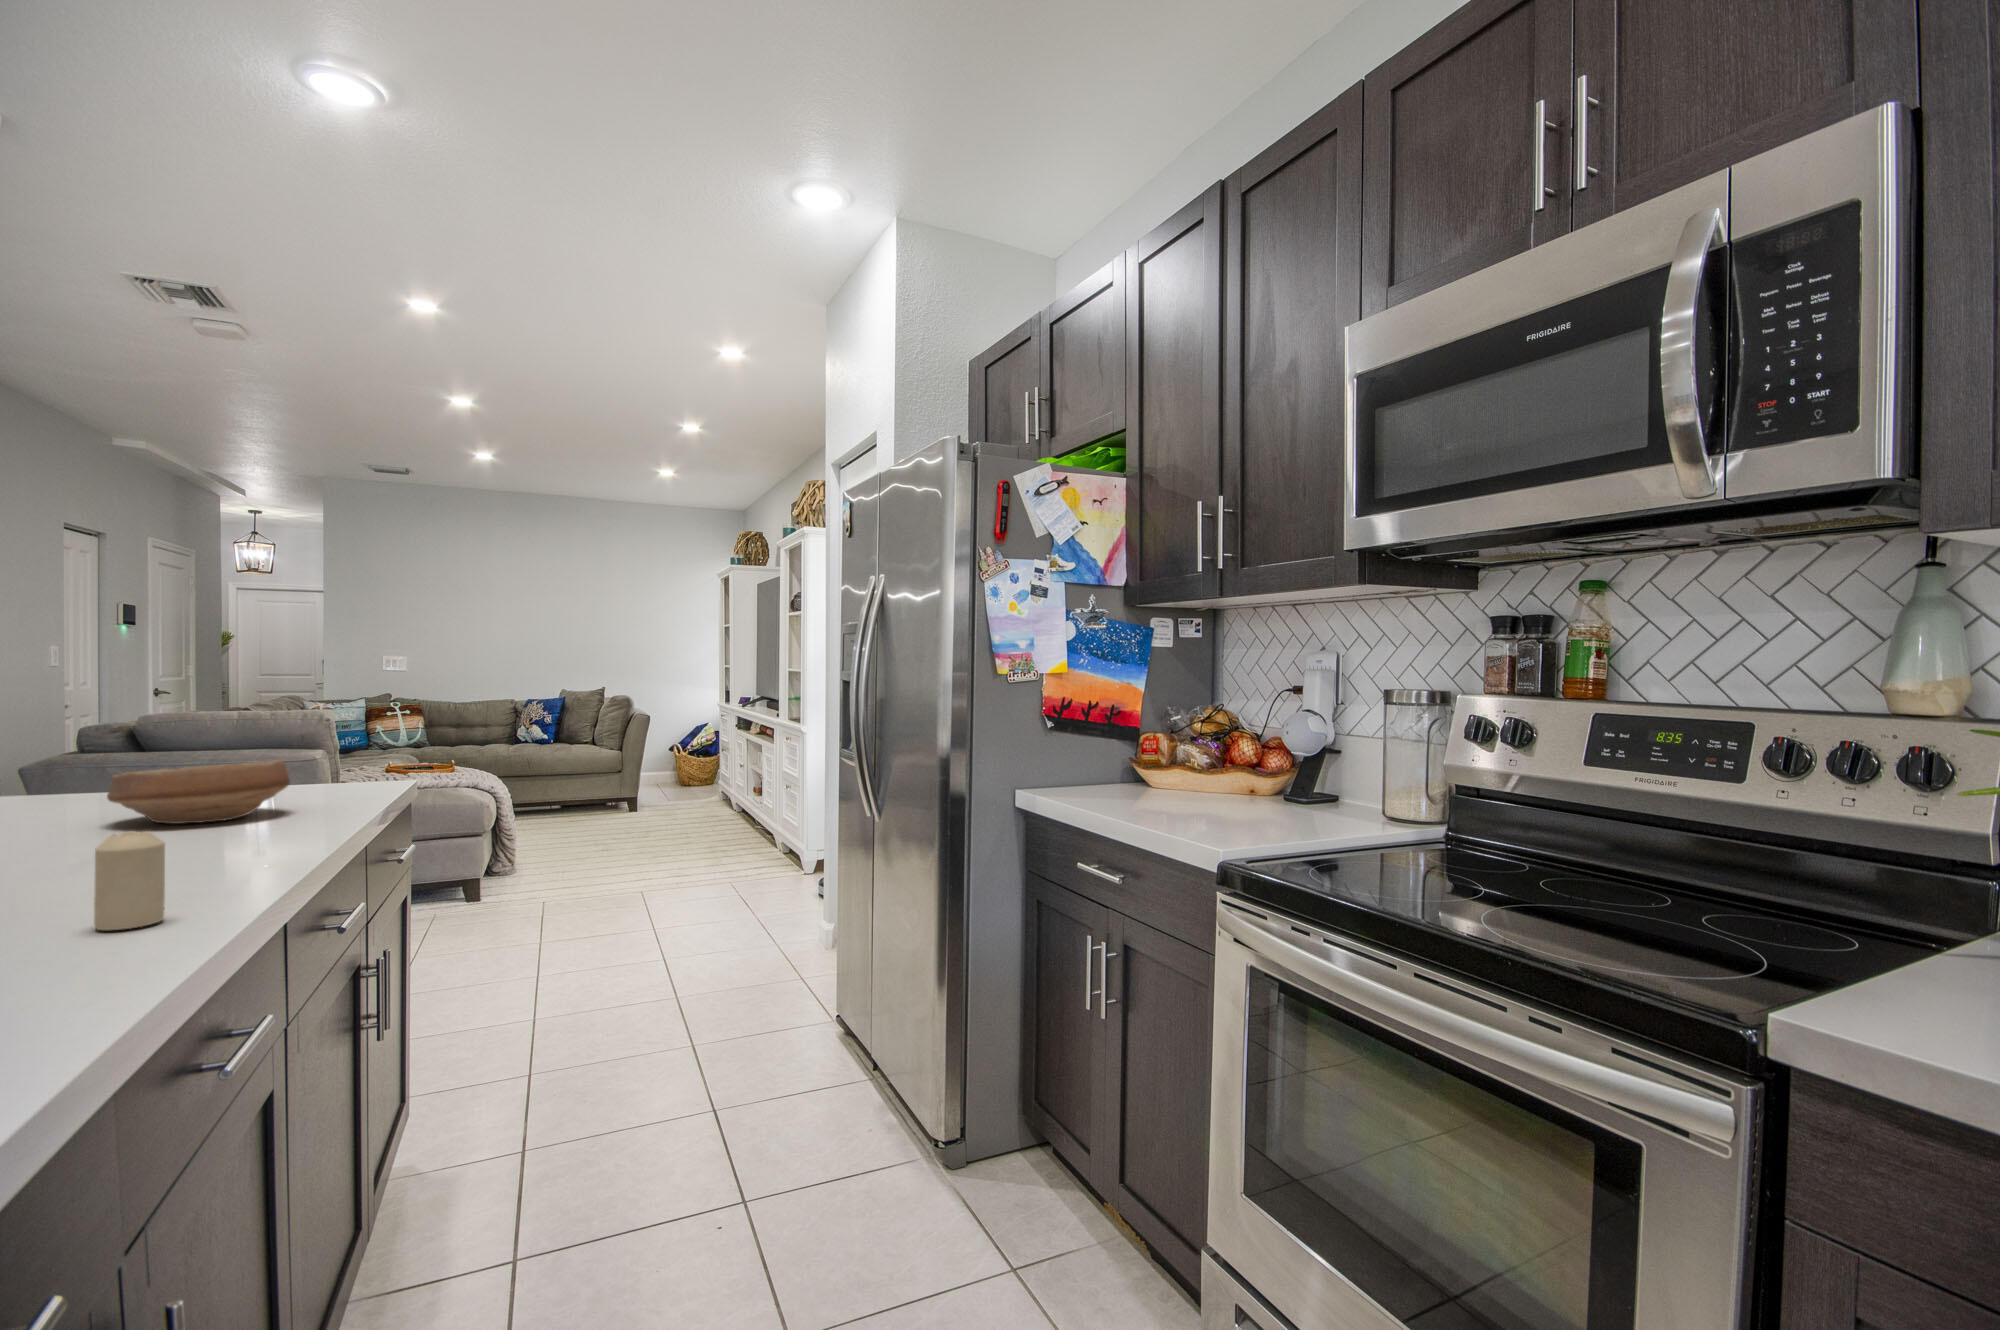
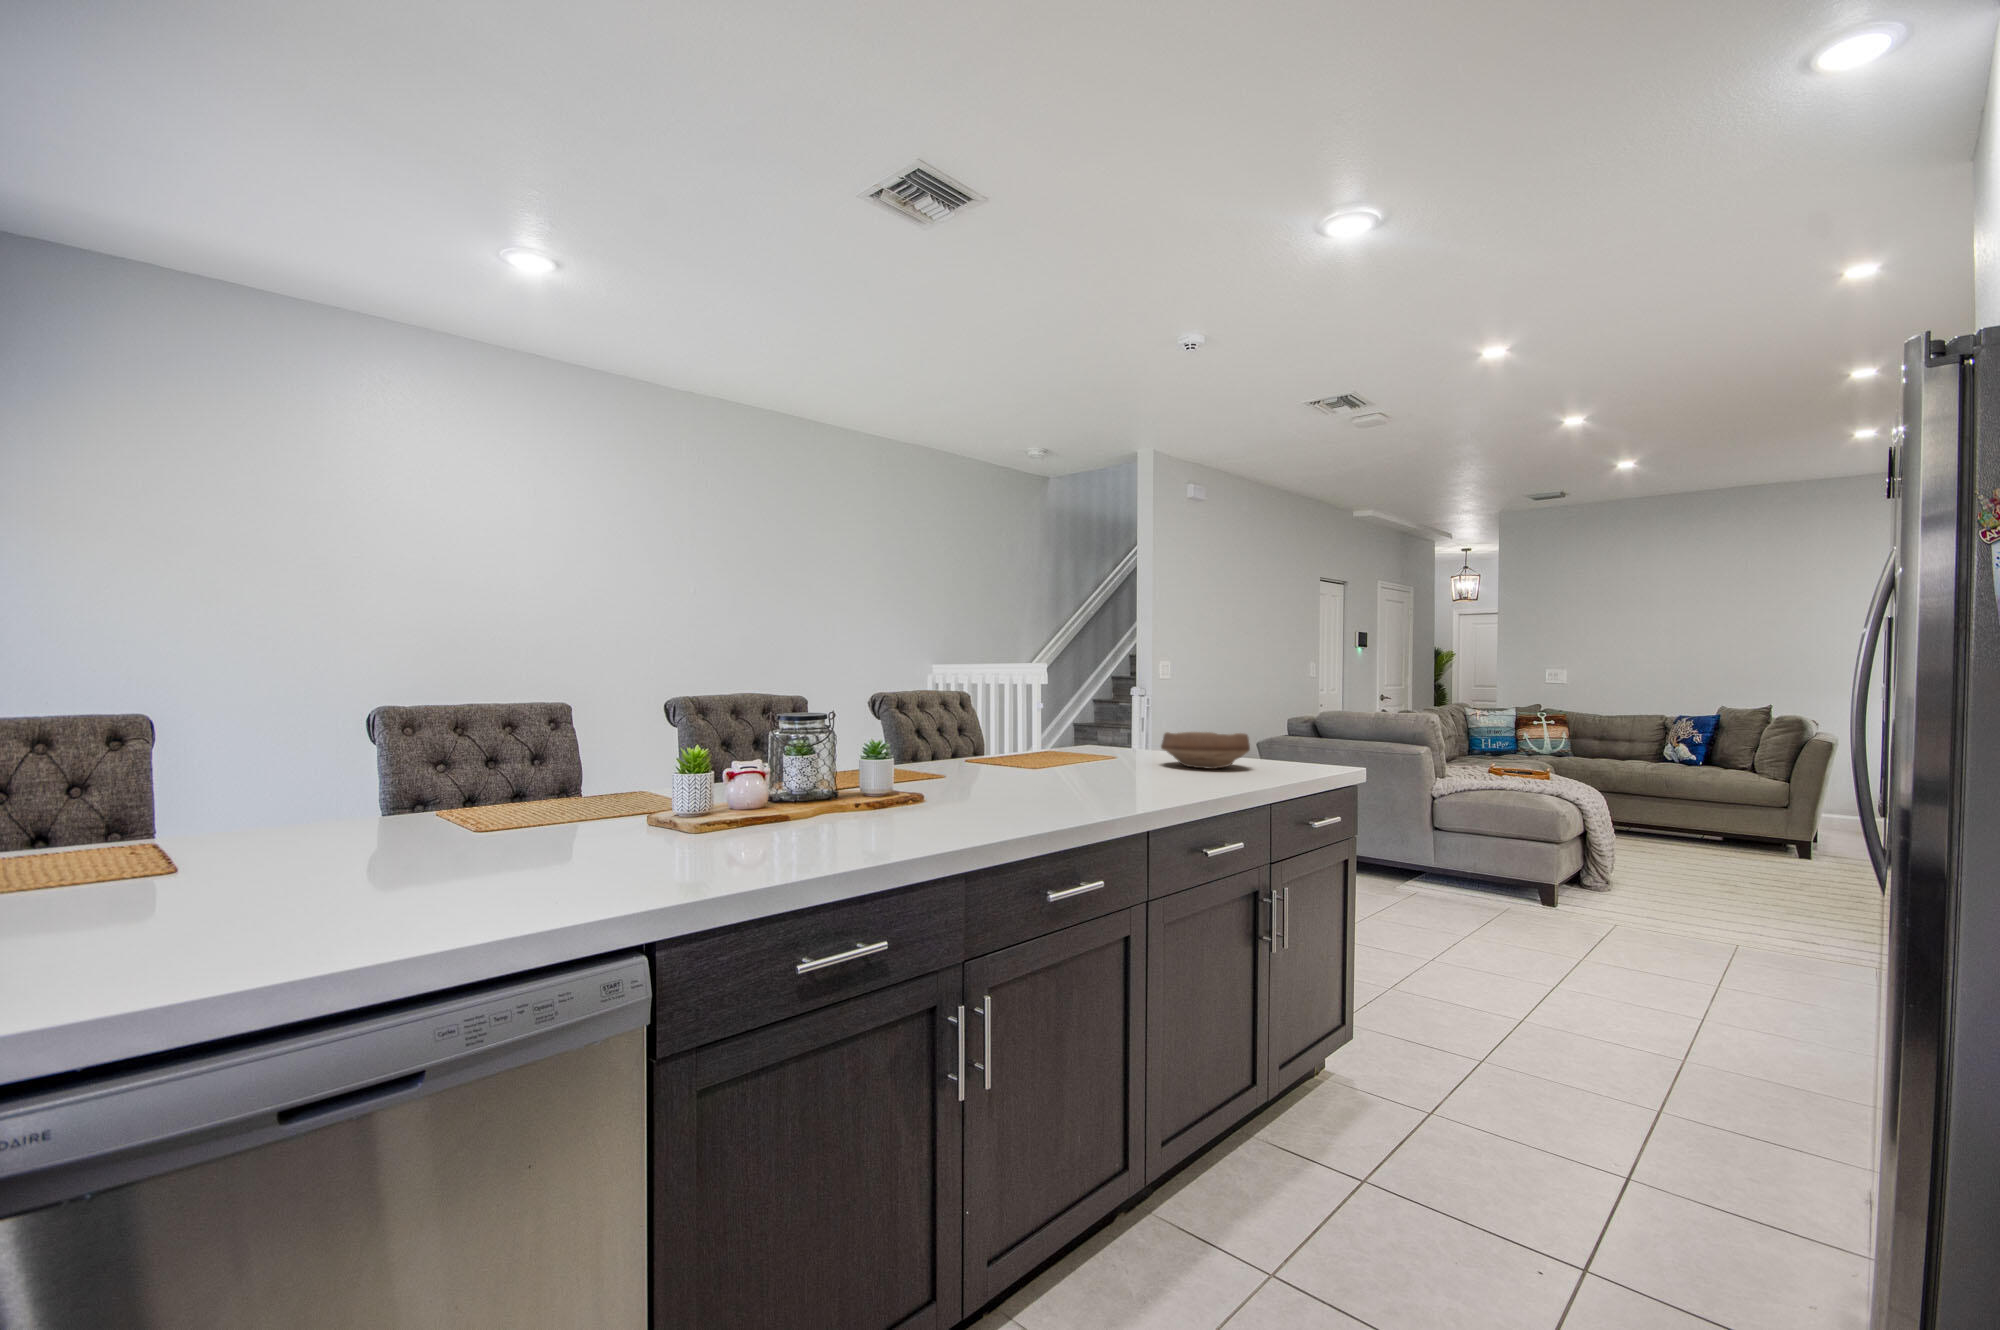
candle: present [94,831,165,930] -> none [1054,752,1081,802]

